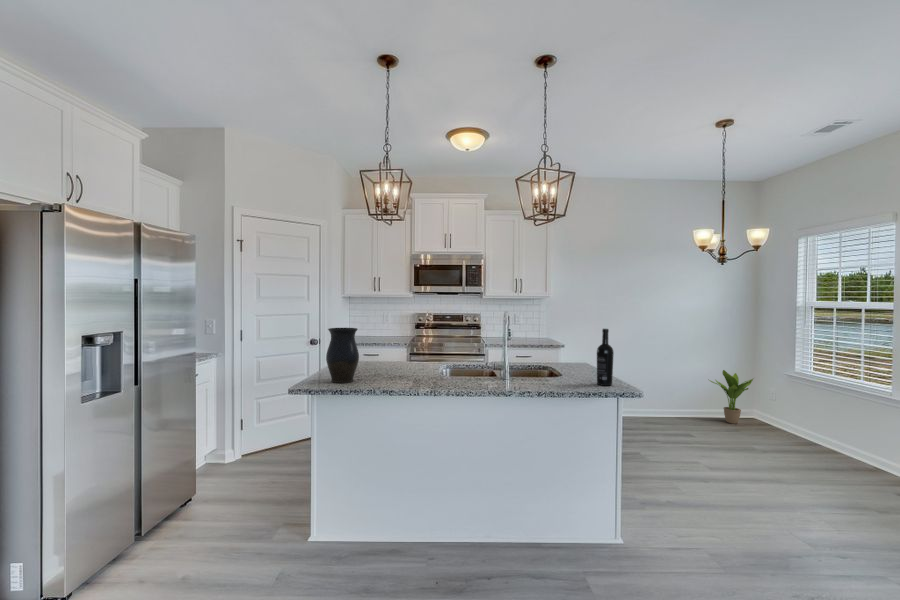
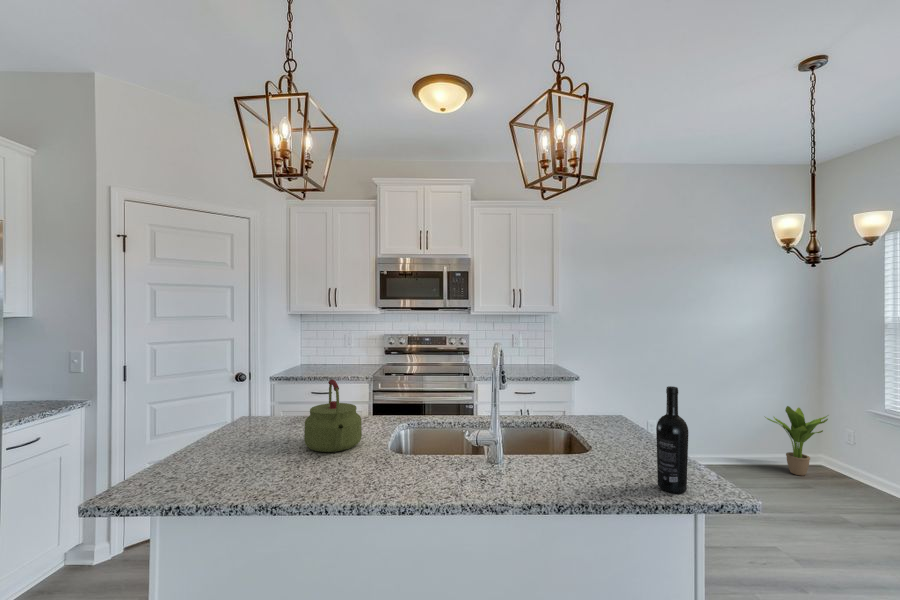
vase: present [326,328,359,383] -> none [161,388,228,496]
kettle: none [389,330,423,372] -> present [304,379,362,452]

